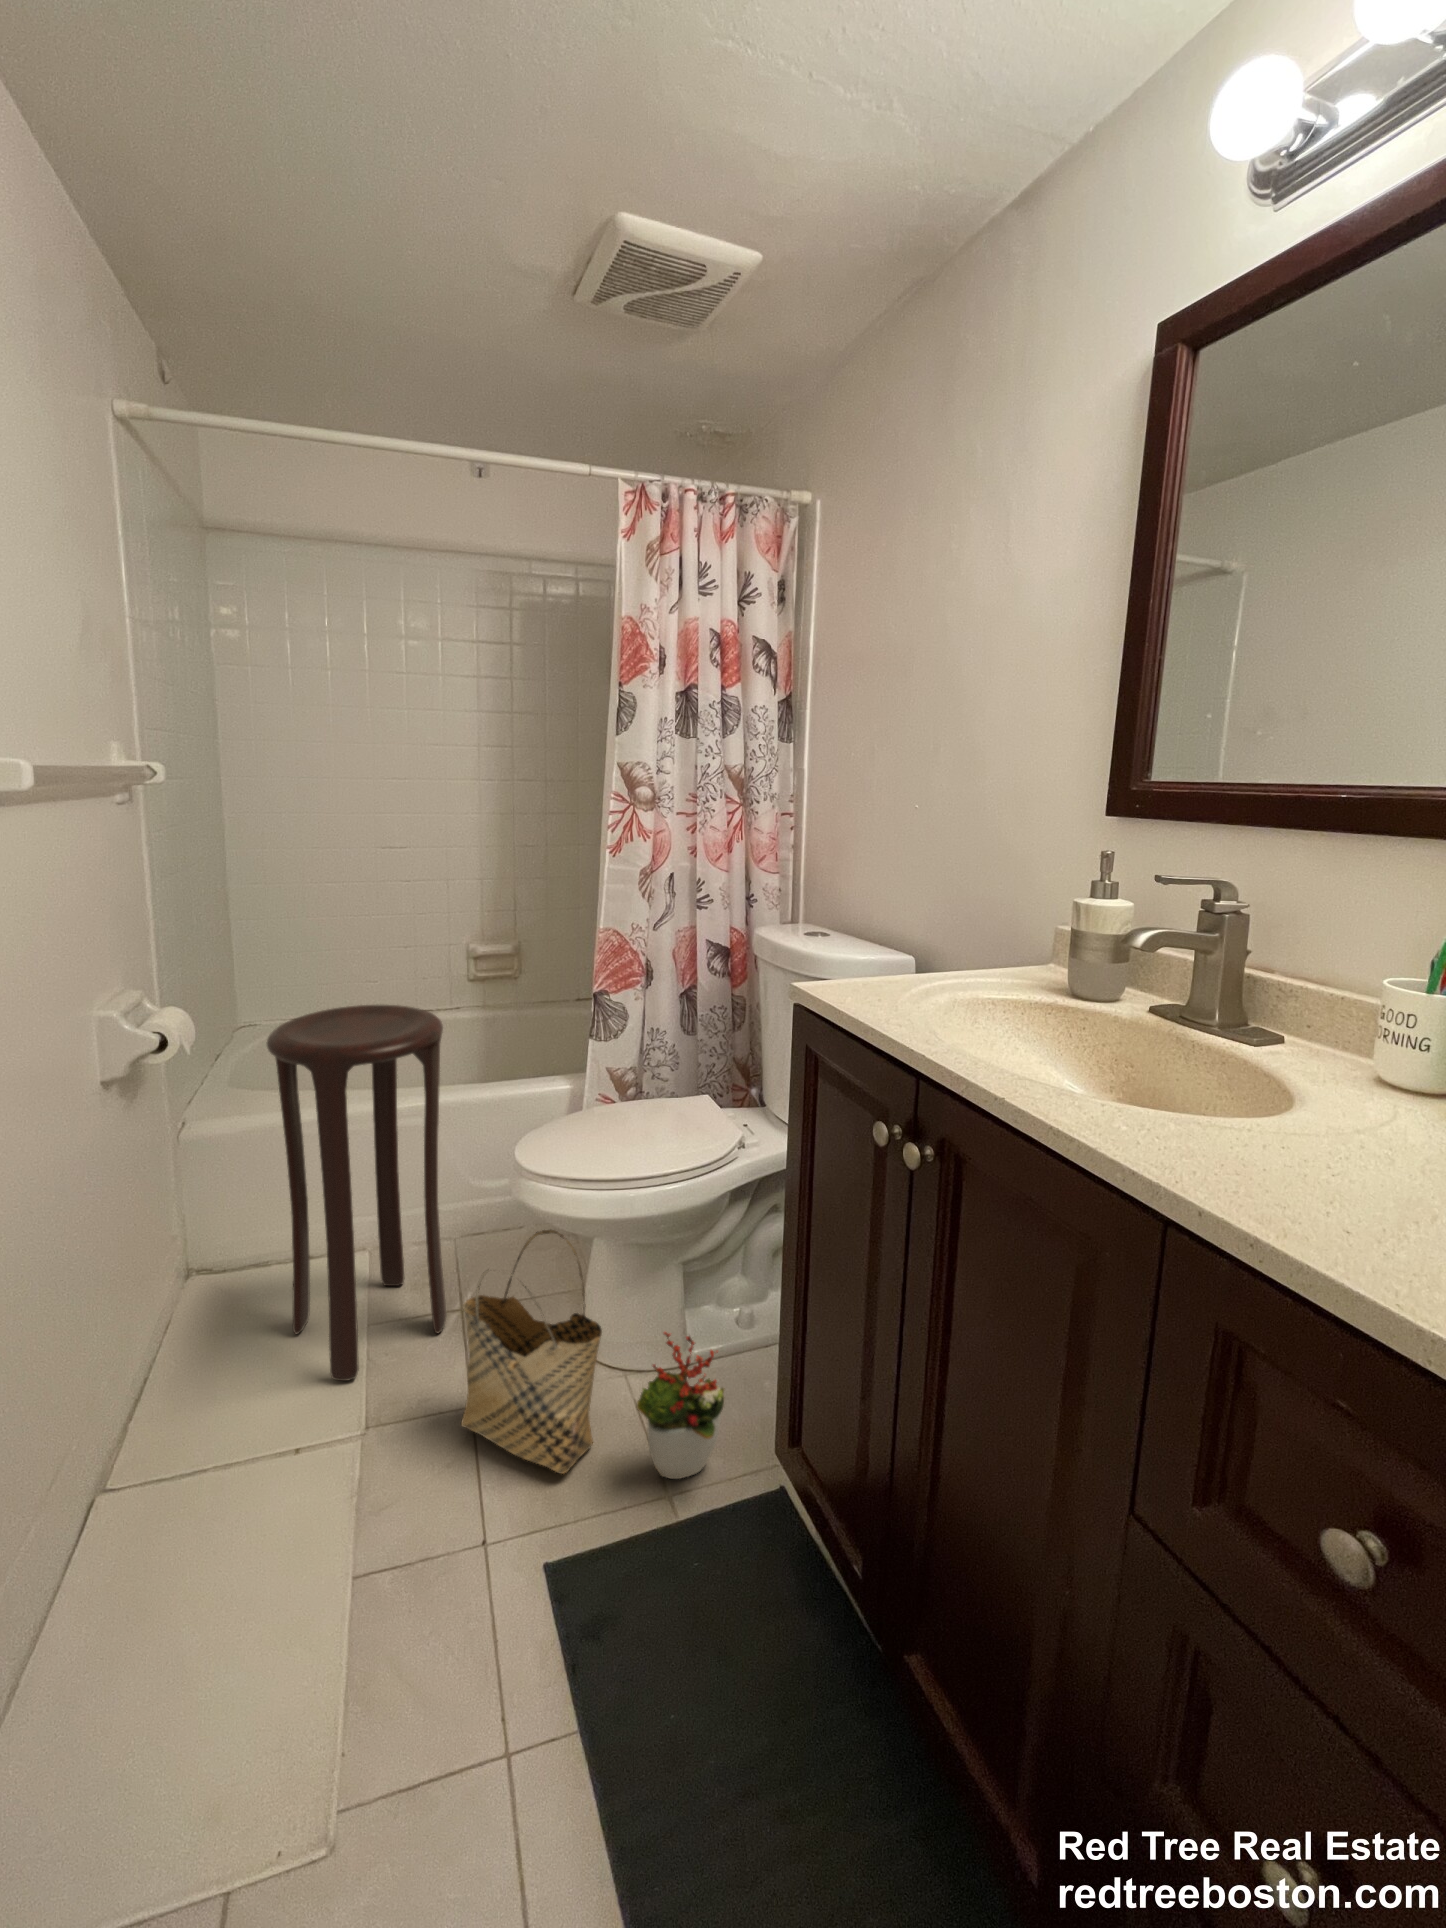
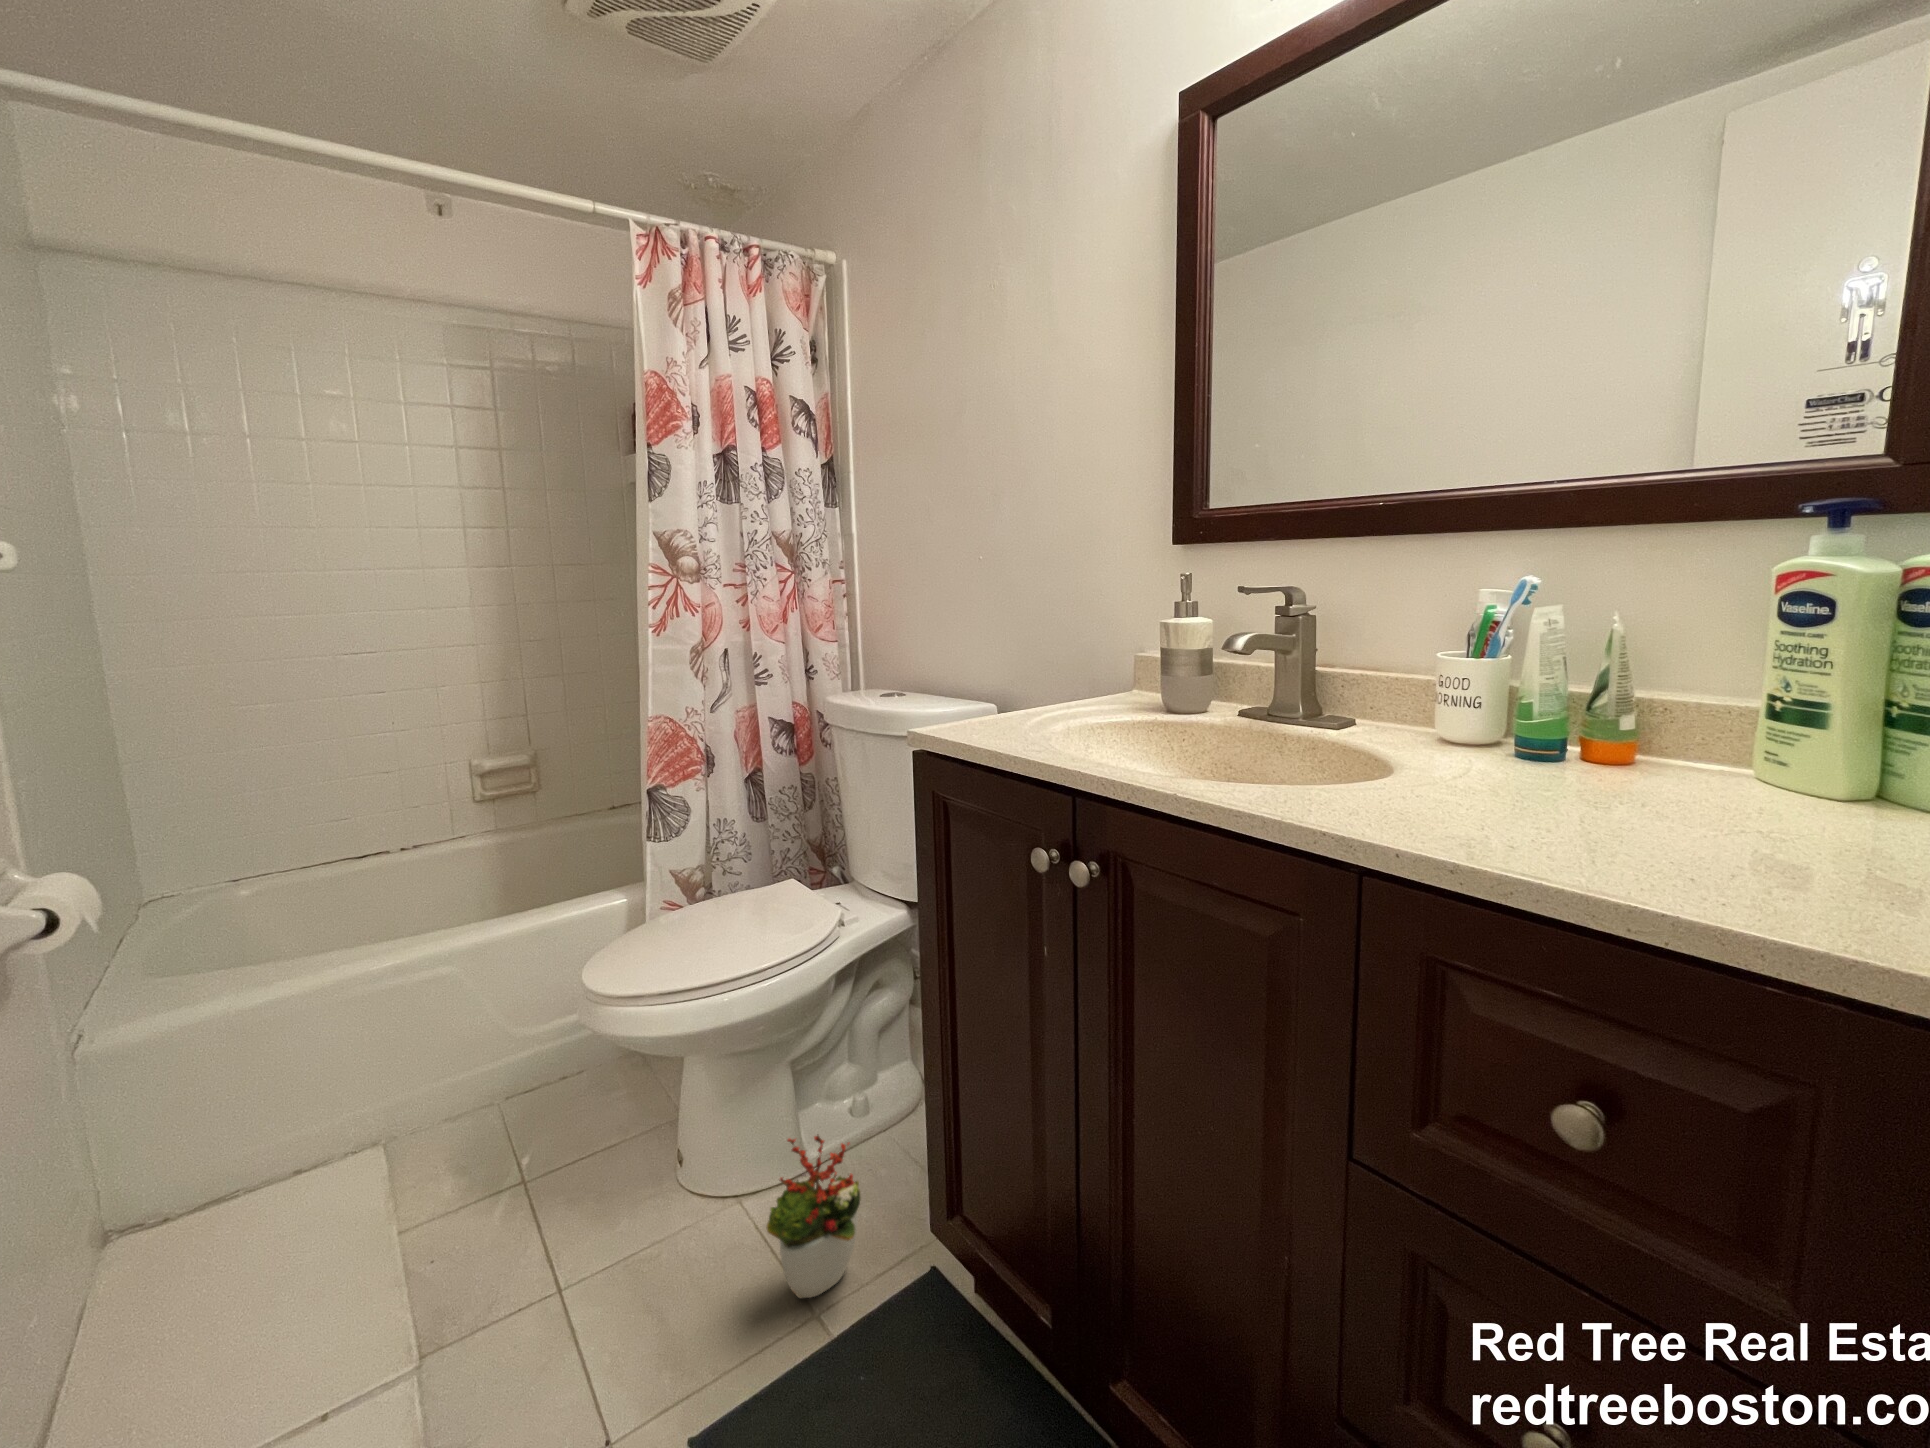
stool: present [266,1005,447,1381] -> none [200,832,501,1324]
woven basket: present [461,1230,602,1474] -> none [534,1059,715,1337]

